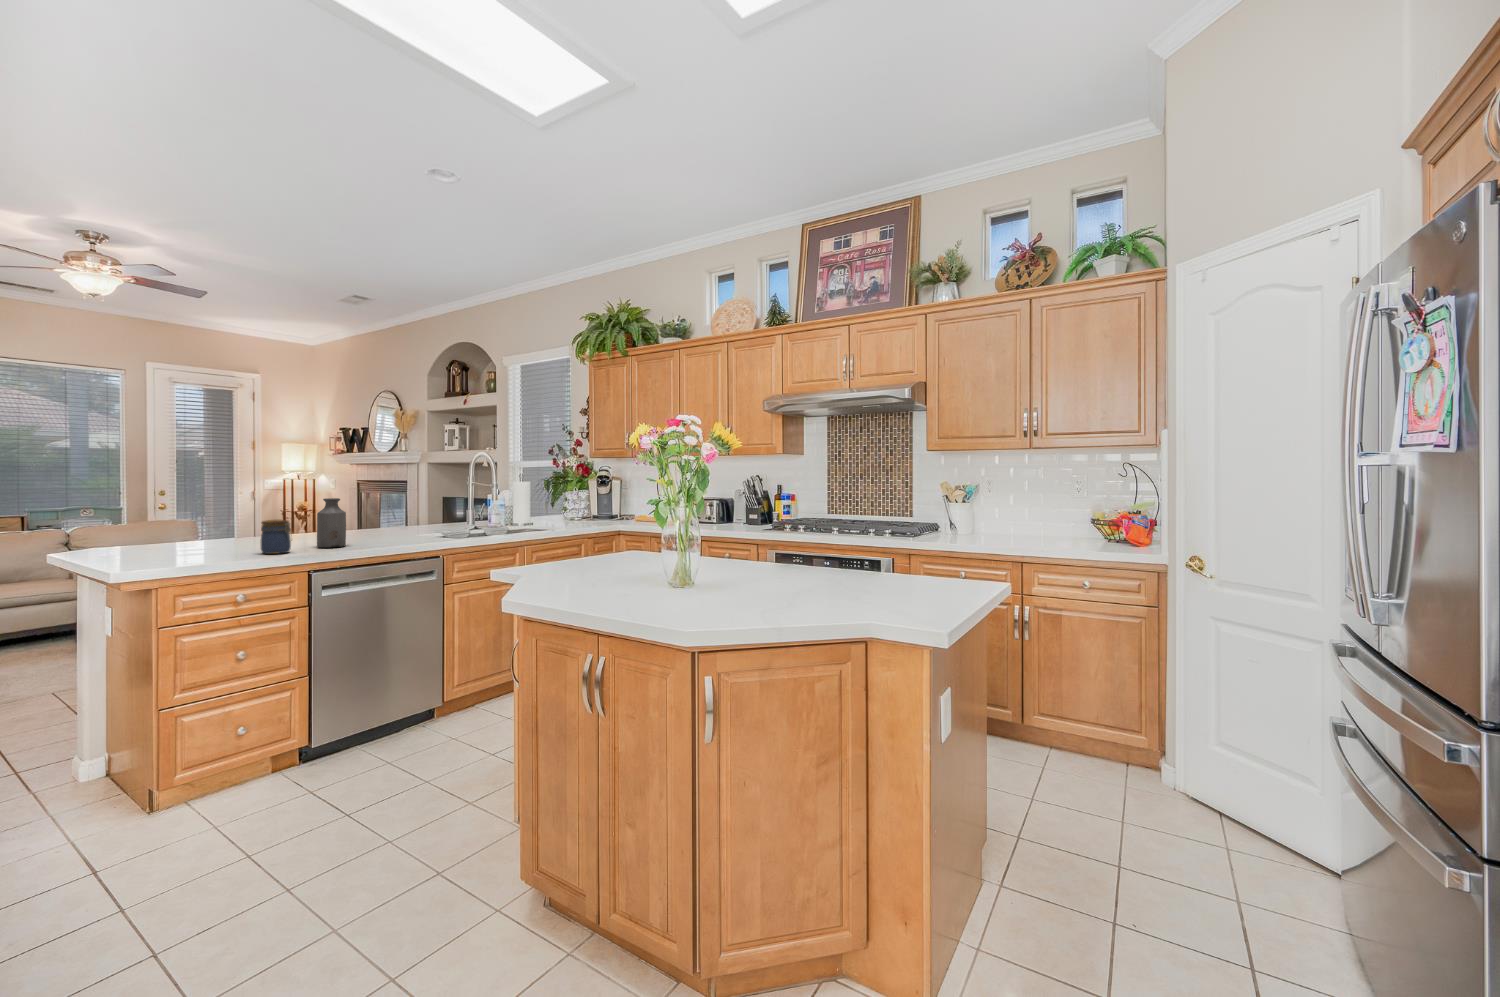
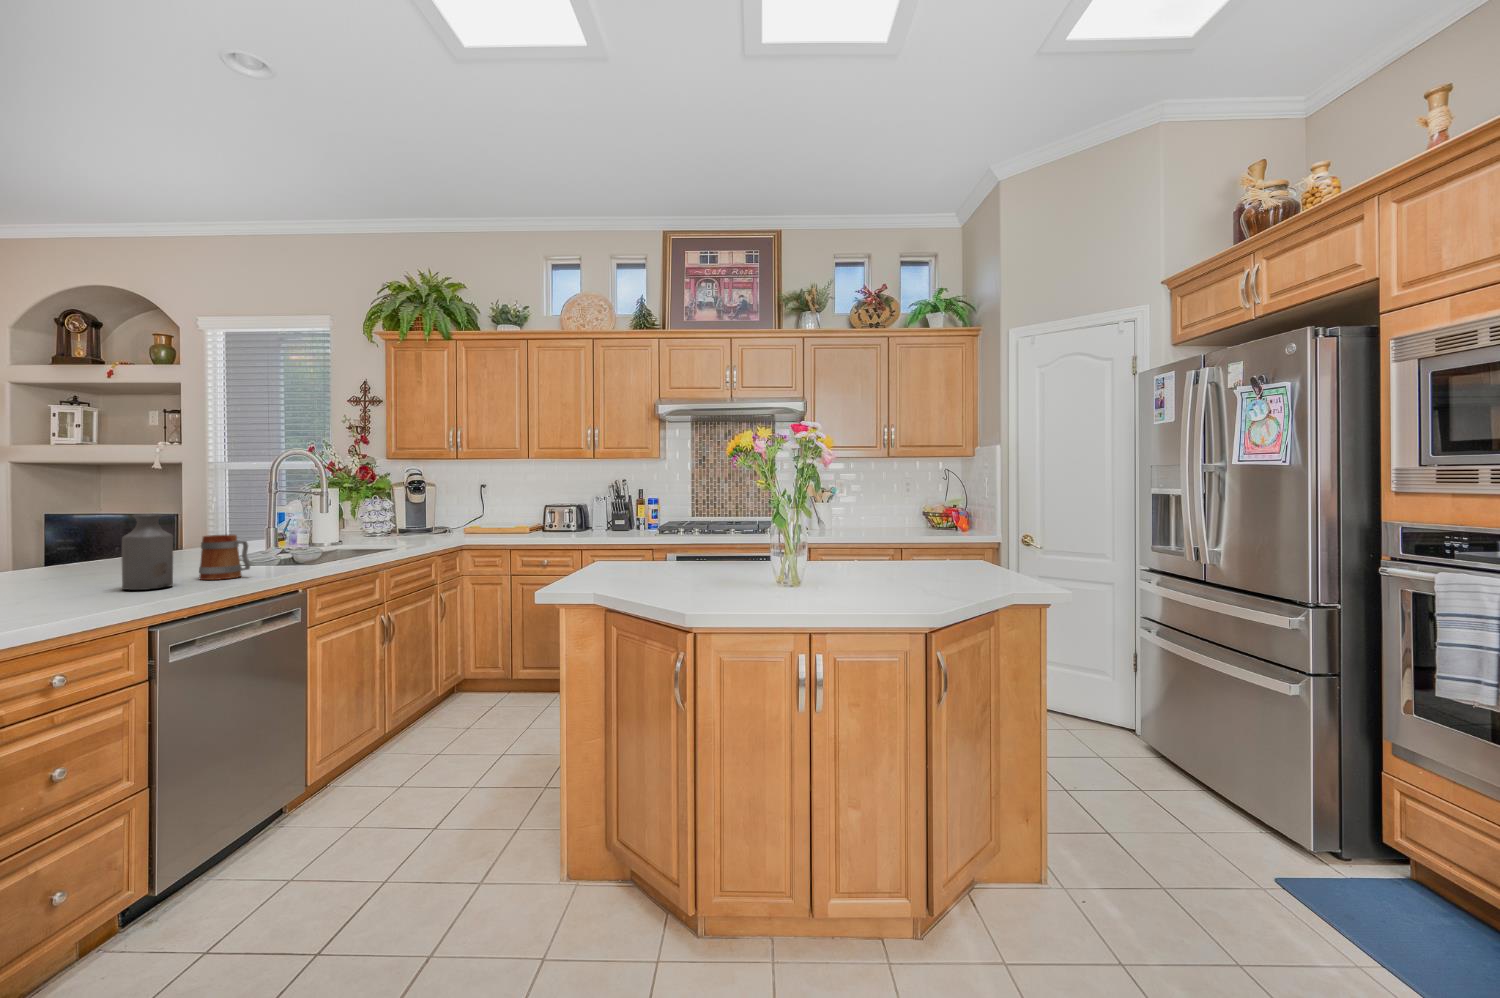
mug: none [369,514,396,544] -> present [199,535,250,580]
jar: present [261,520,292,554] -> none [49,549,112,606]

